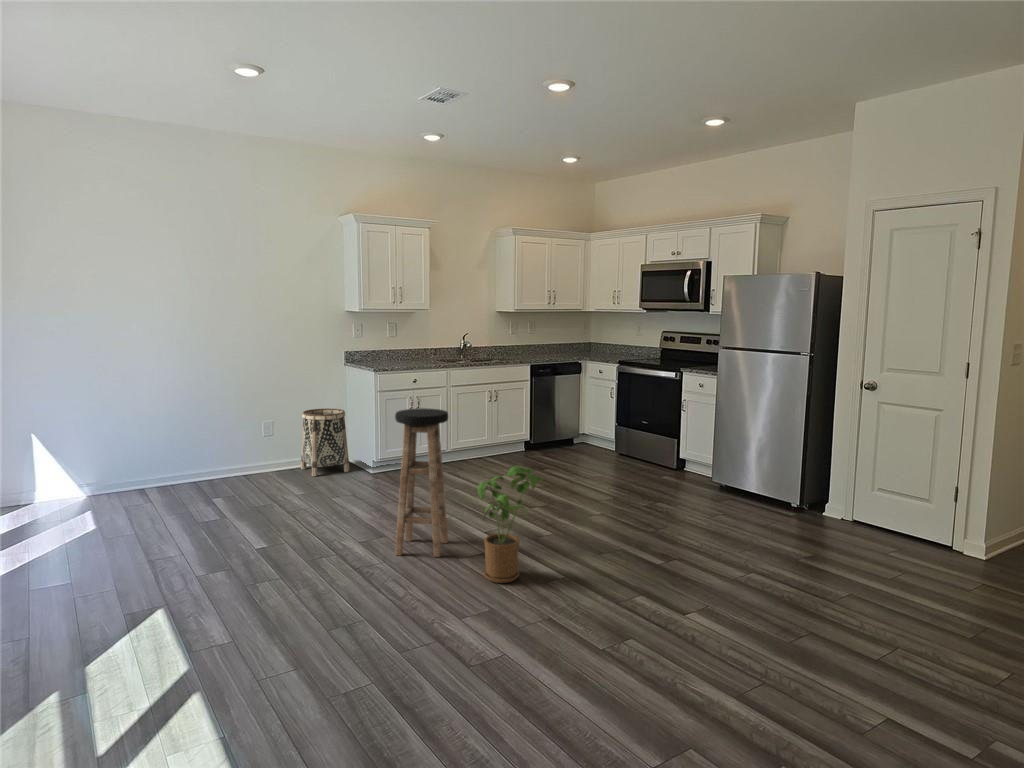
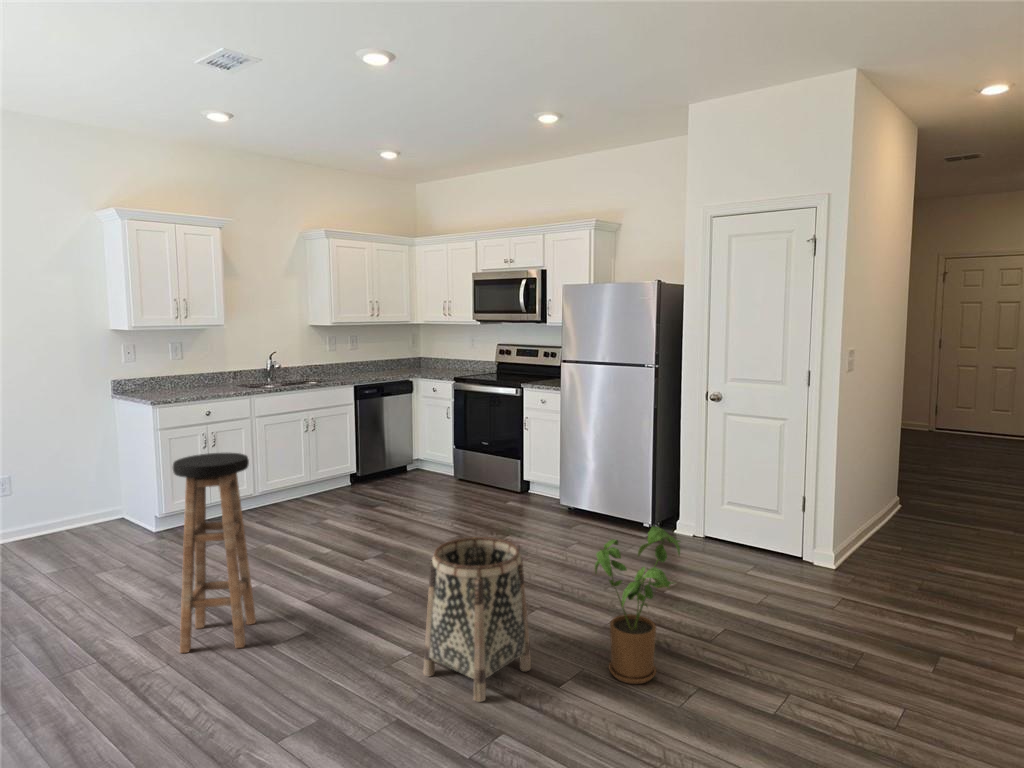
basket: present [301,408,349,476] -> present [423,537,531,702]
house plant: present [478,466,543,583] -> present [595,526,680,684]

